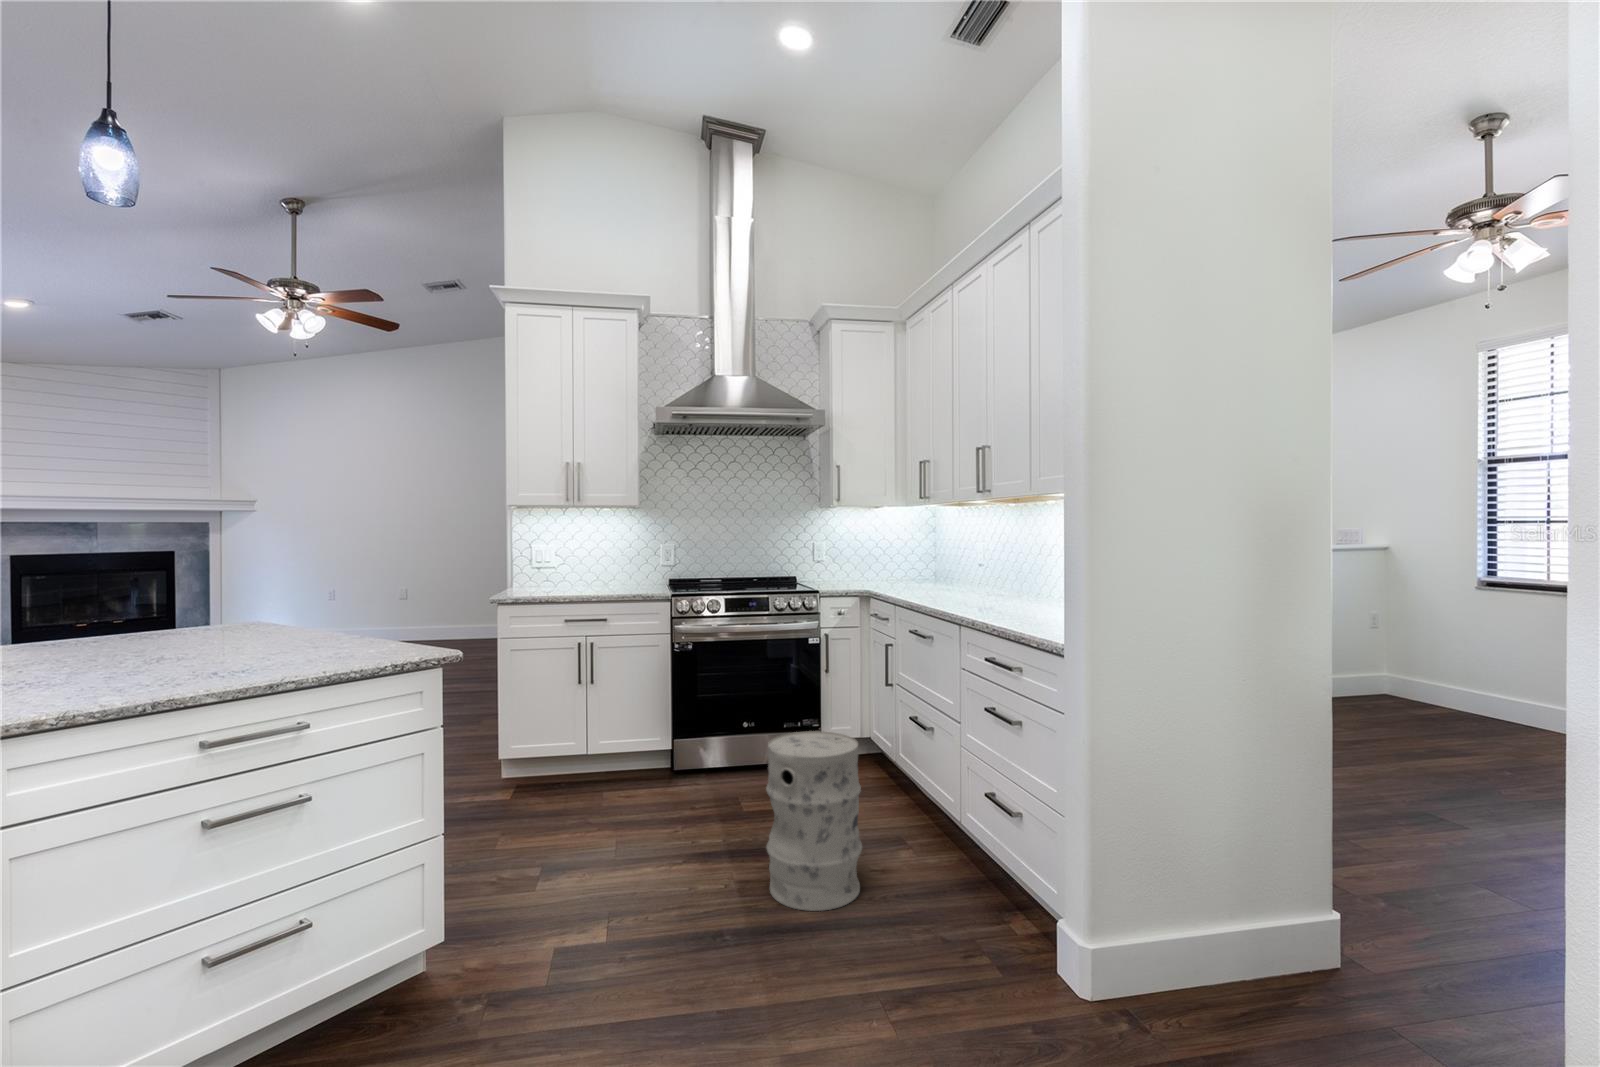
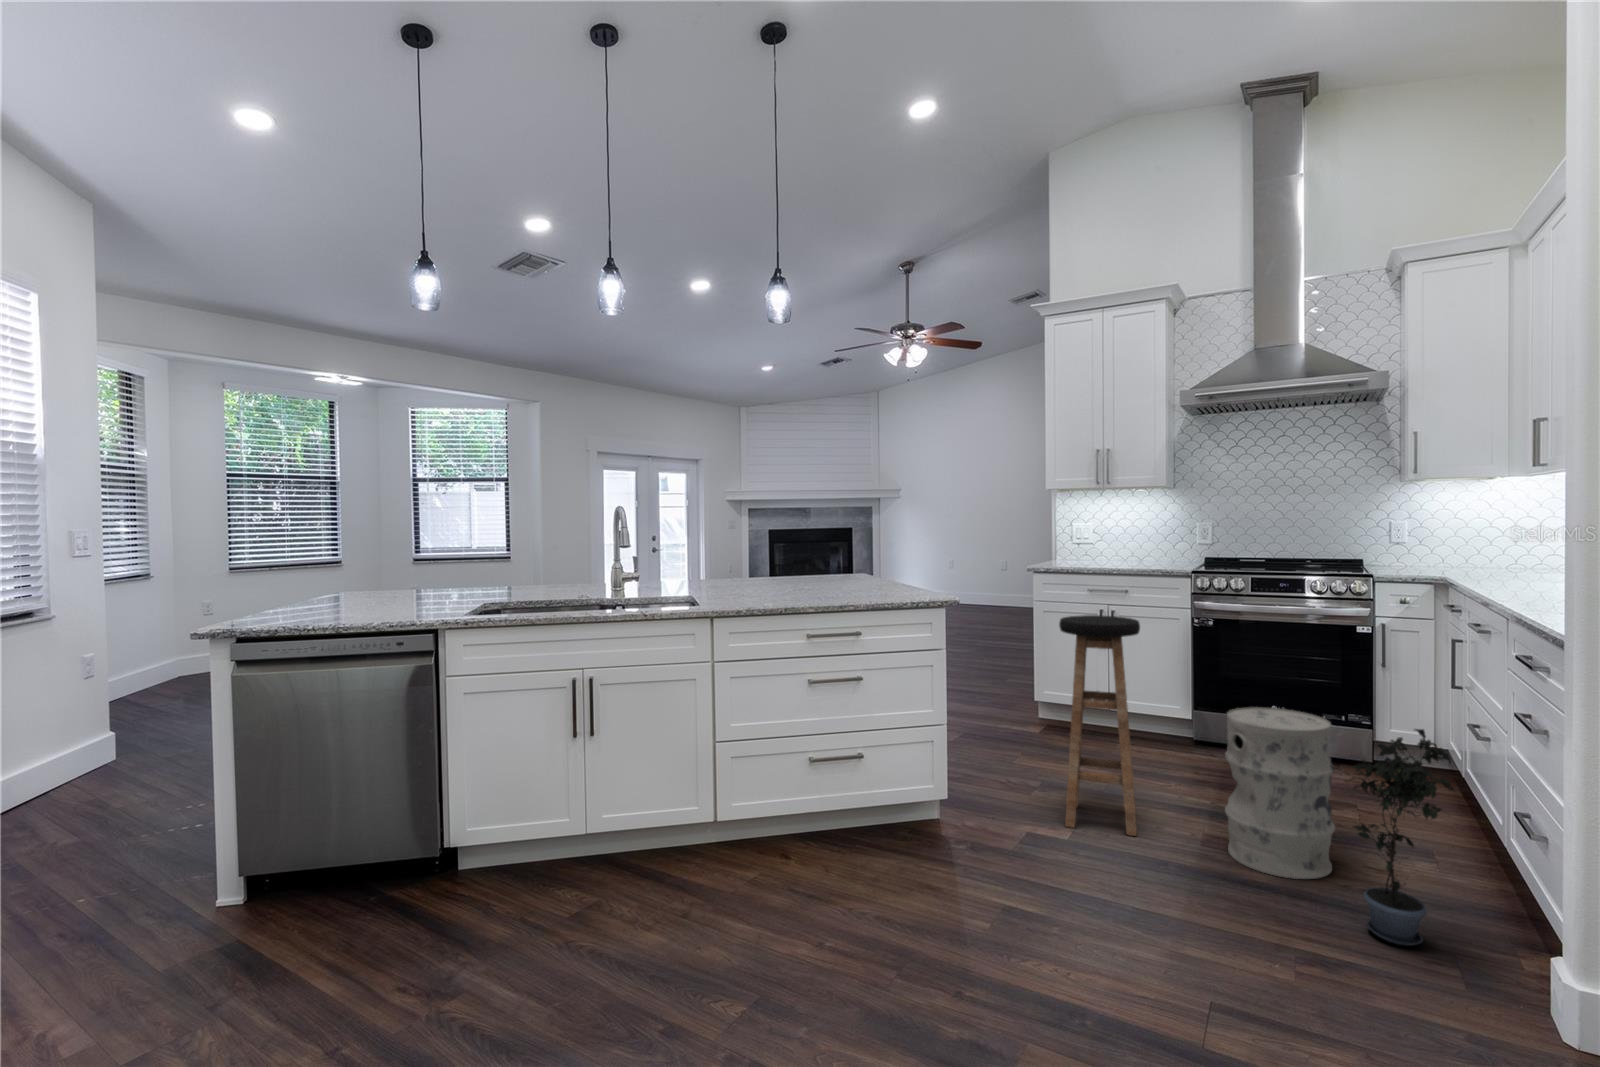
bar stool: none [585,654,682,928] -> present [1059,615,1140,836]
potted plant: none [899,736,993,952] -> present [1347,729,1454,946]

